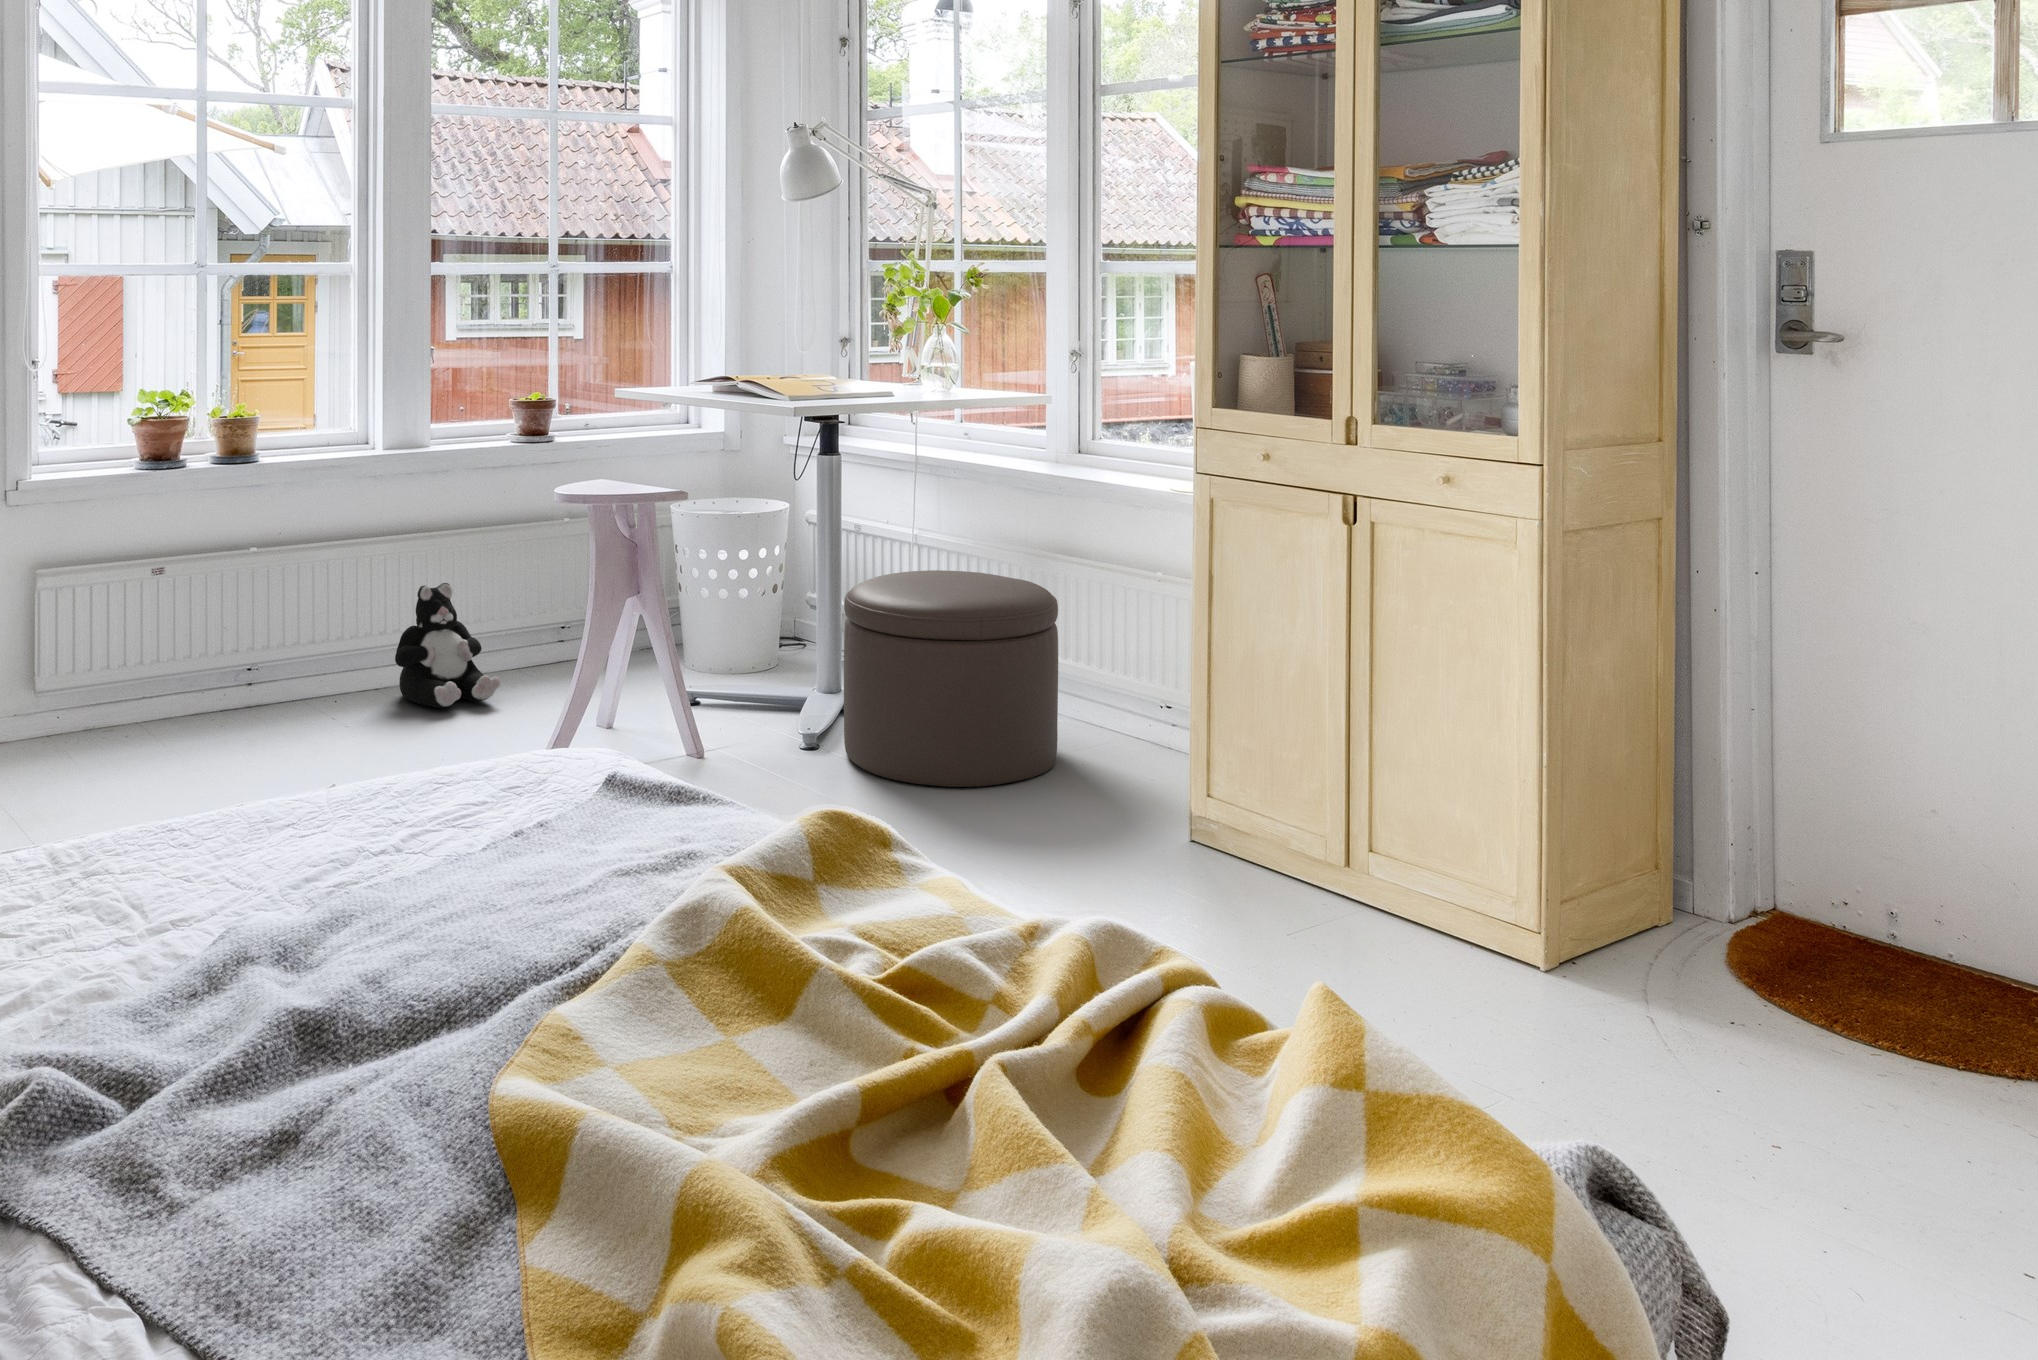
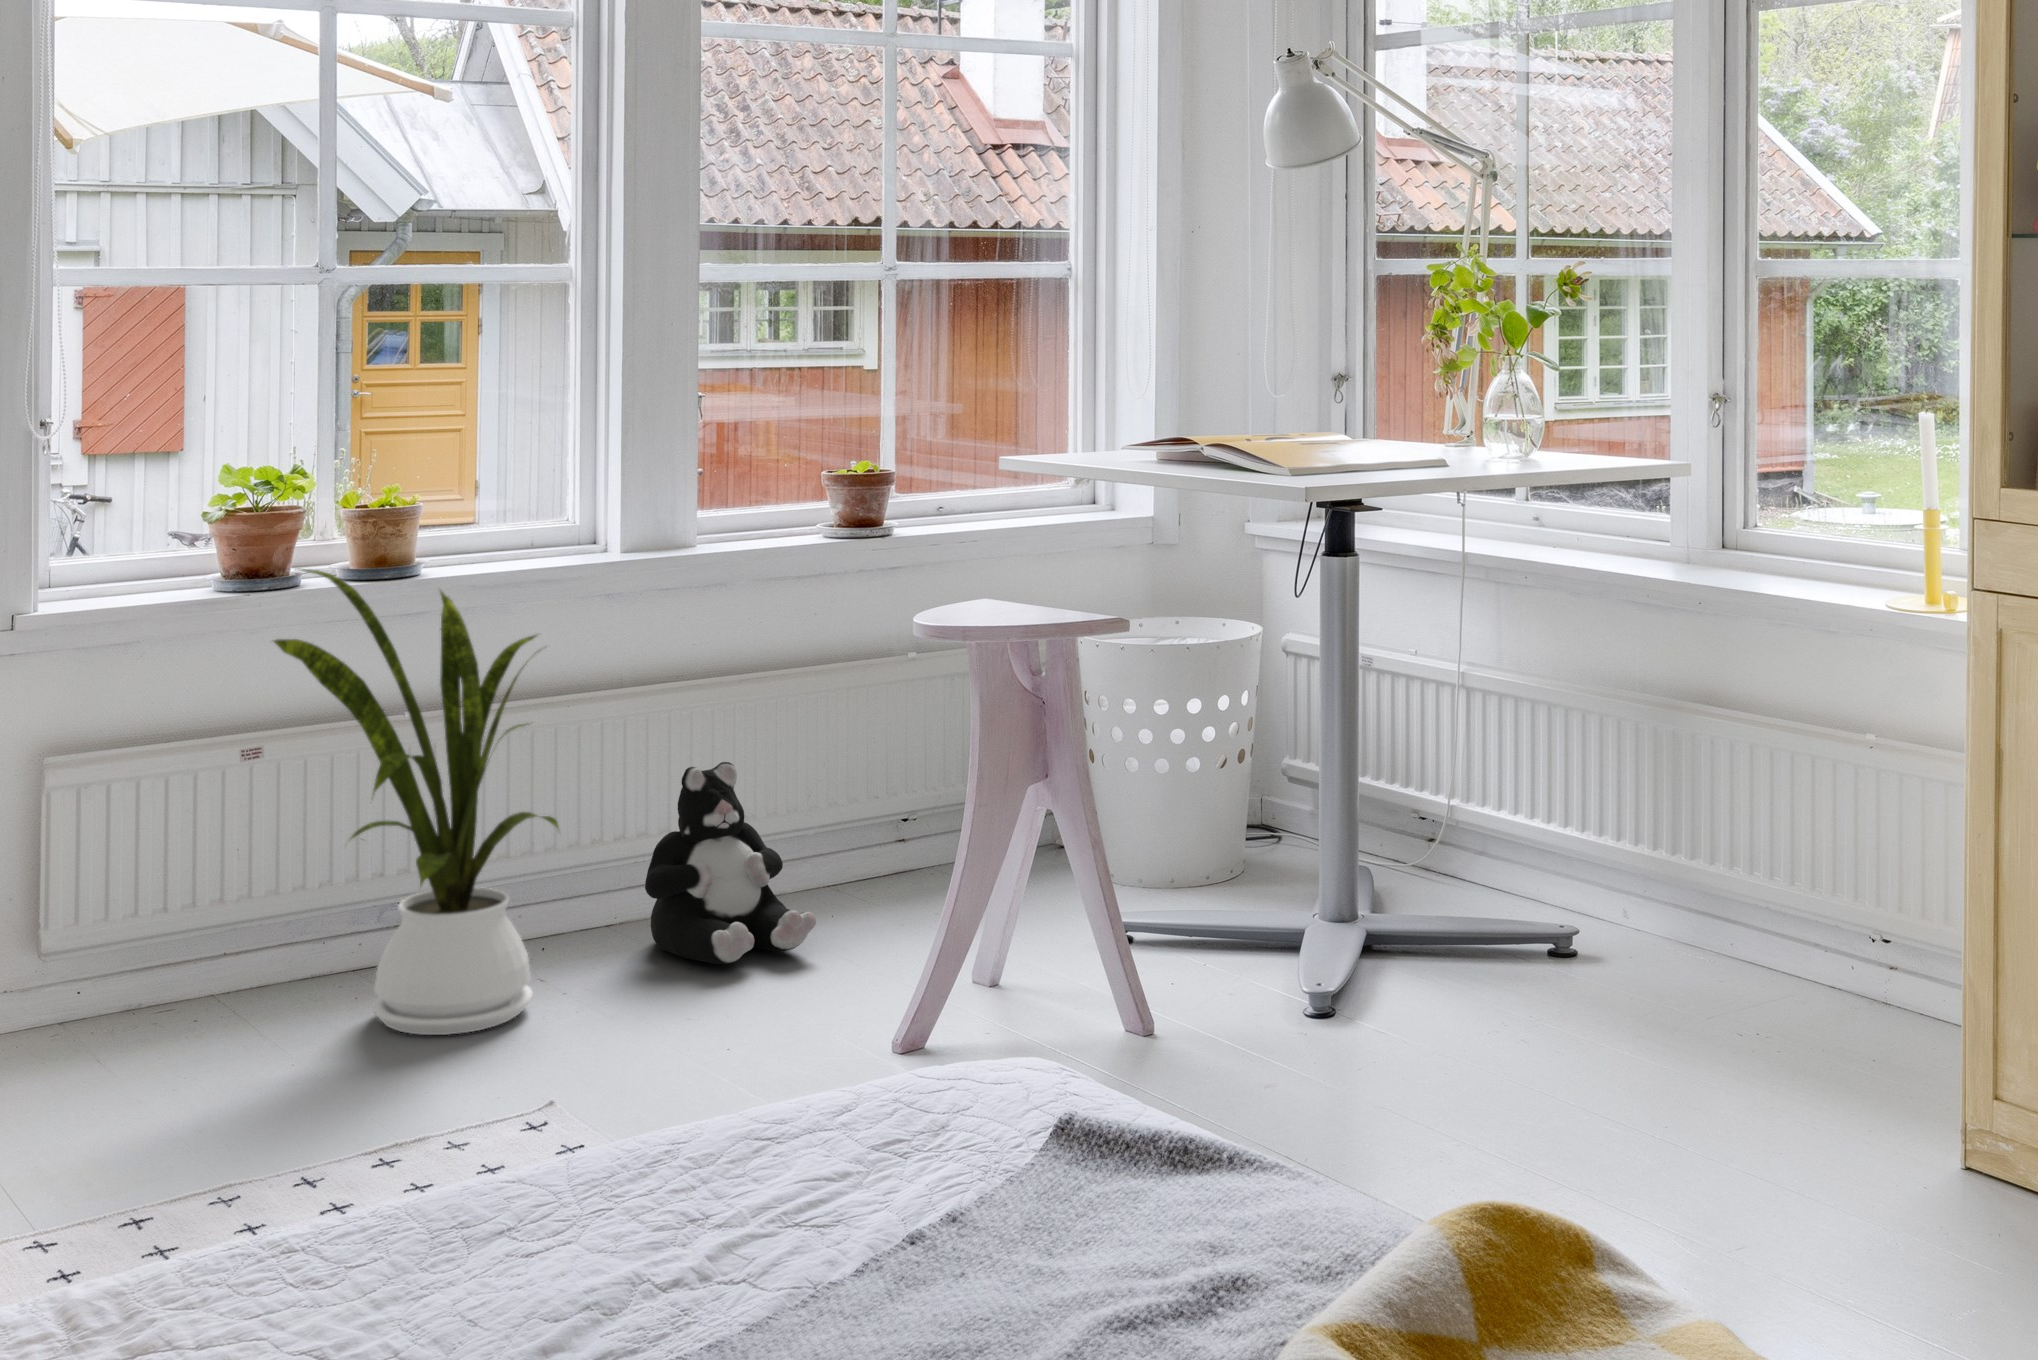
house plant: none [164,458,342,743] -> present [274,569,558,1035]
ottoman: present [844,570,1058,787] -> none [1381,739,1717,1086]

